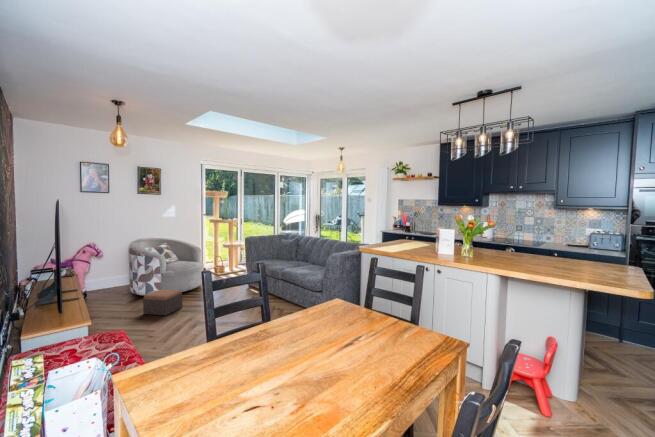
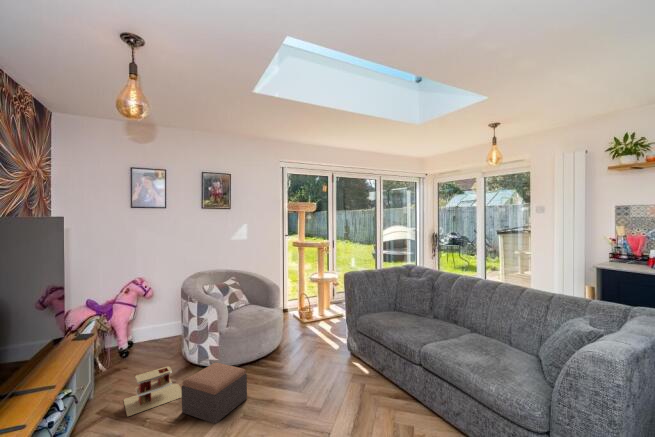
toy house: none [100,293,142,317] -> present [124,366,182,416]

